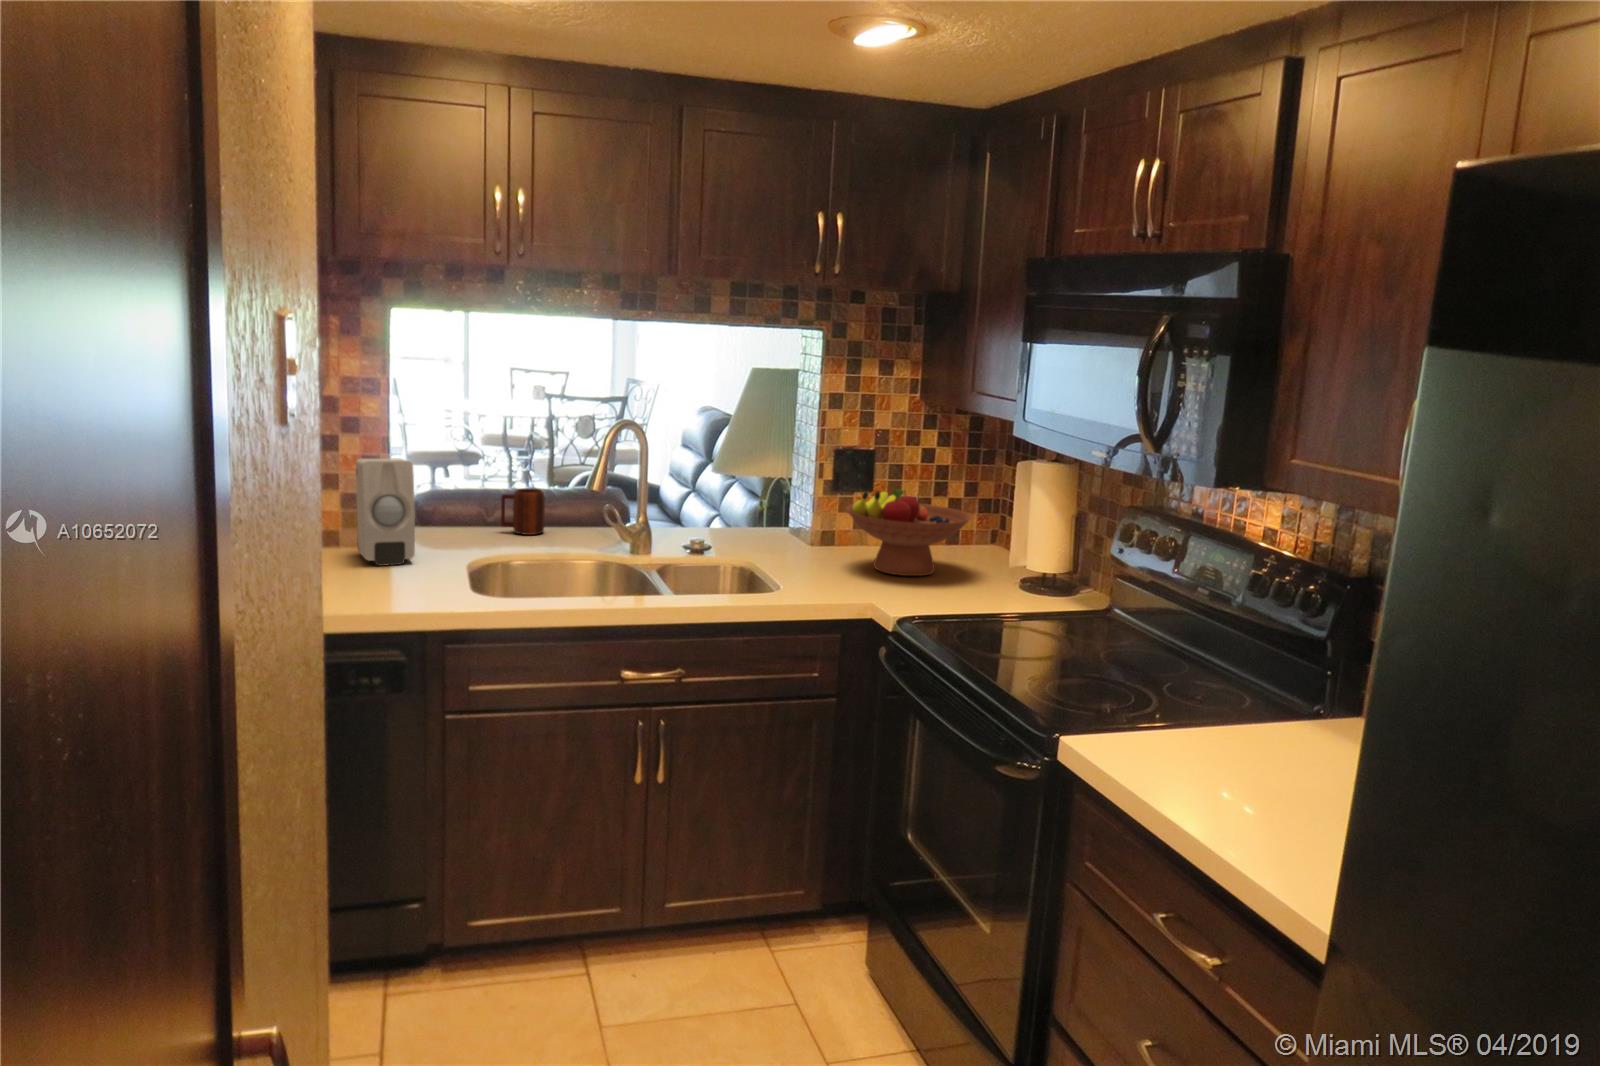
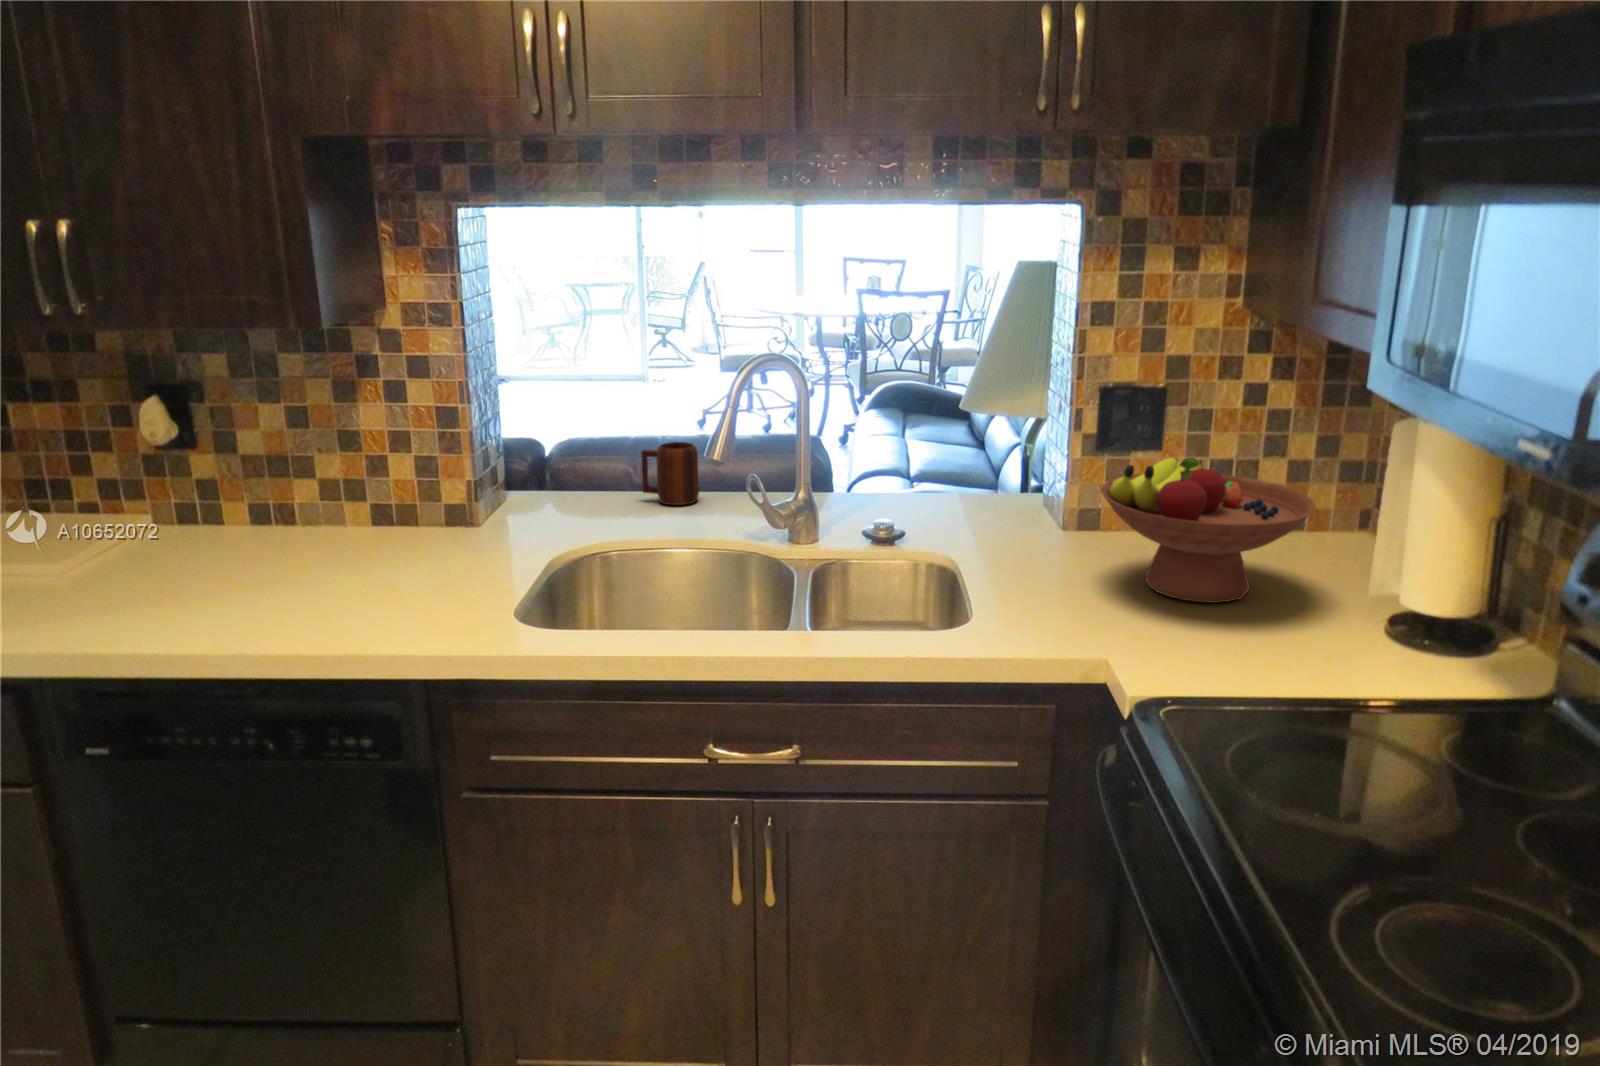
soap dispenser: present [356,459,415,566] -> none [411,412,495,561]

